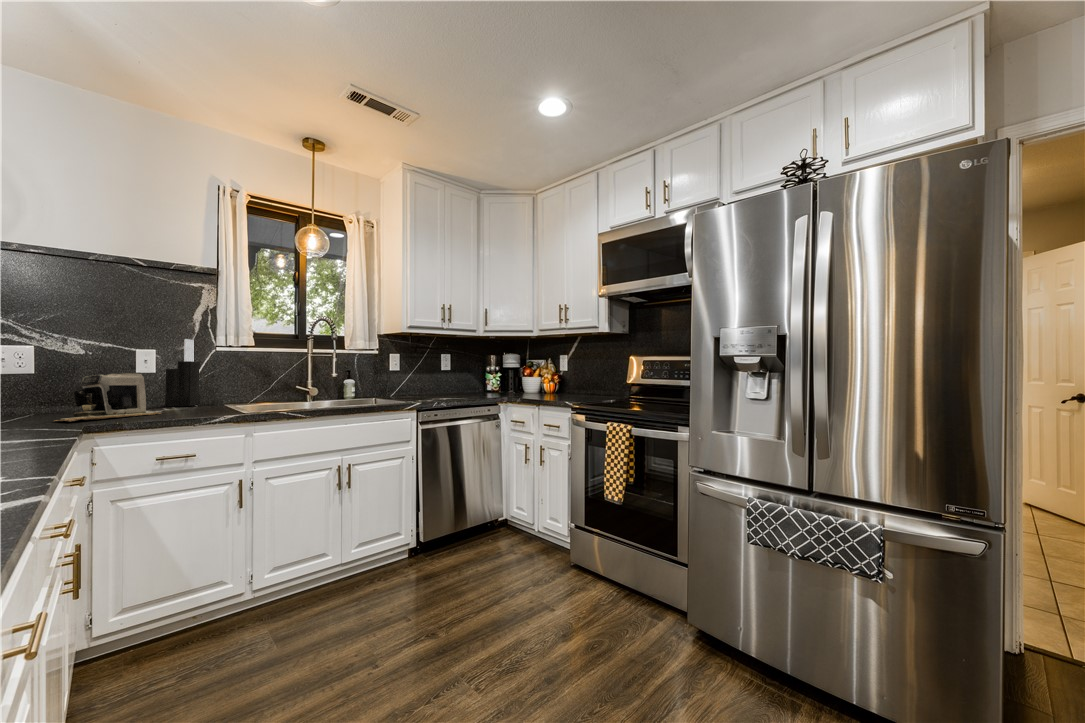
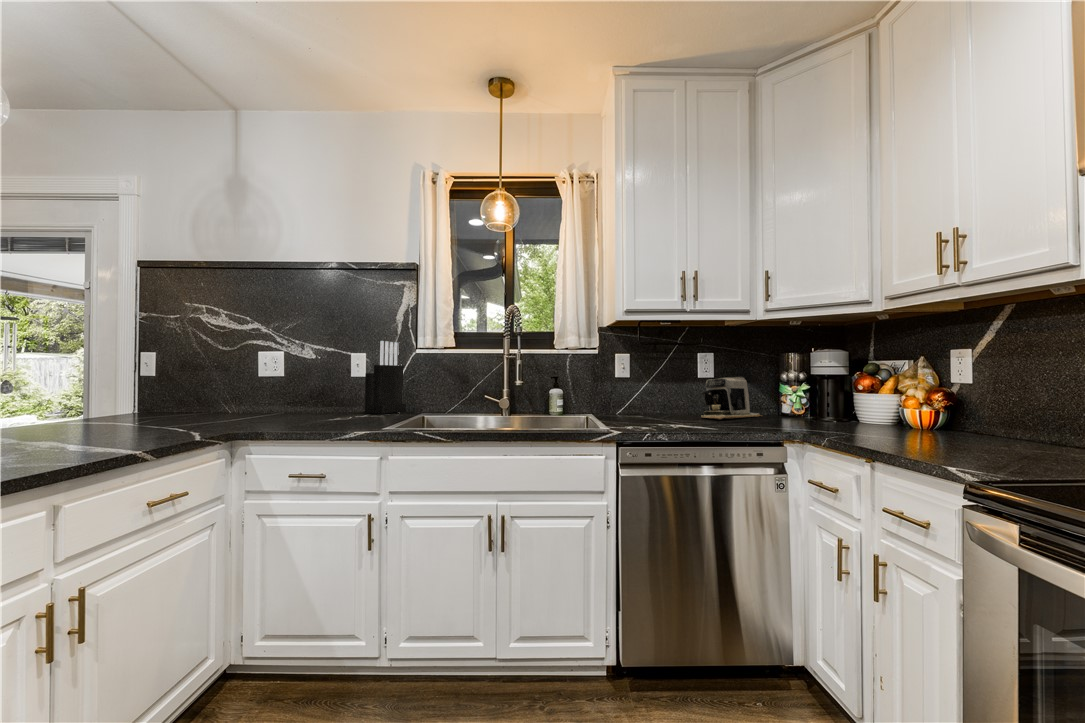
coffee maker: present [56,373,161,422] -> present [701,377,761,419]

